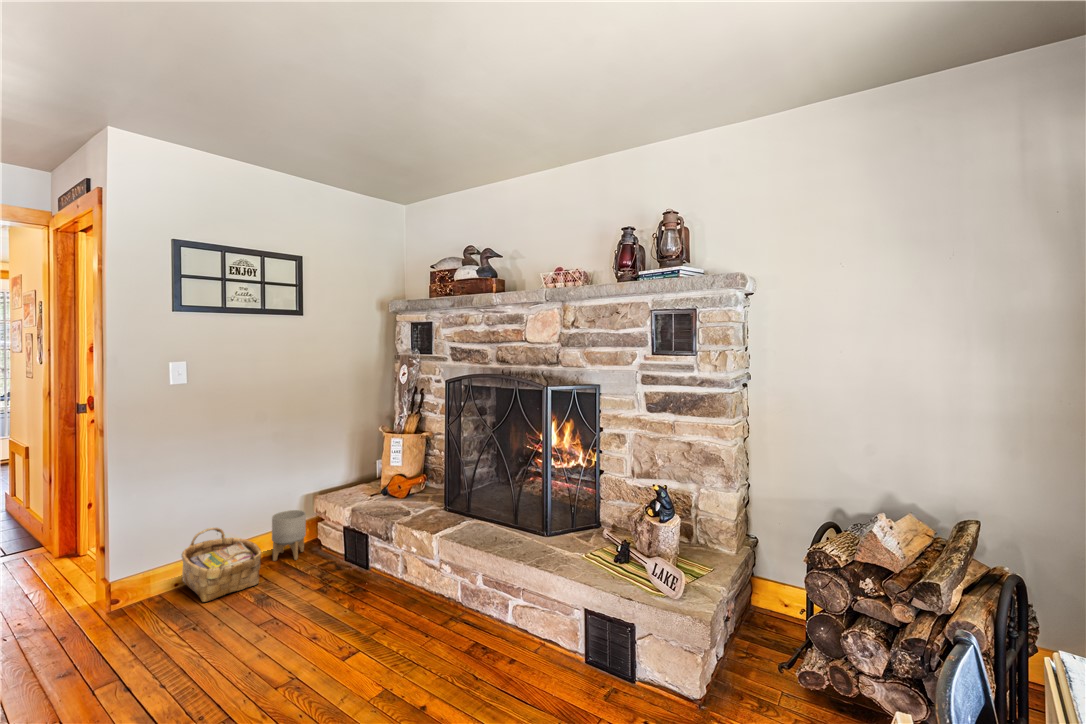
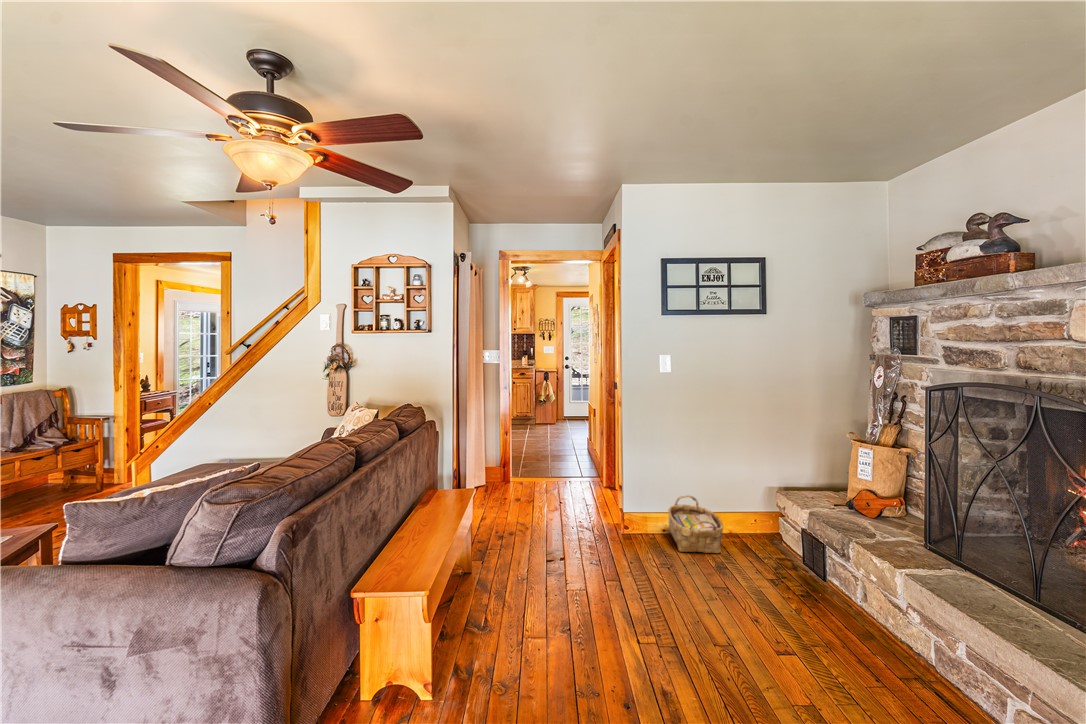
planter: present [272,510,306,561] -> none [736,497,766,545]

